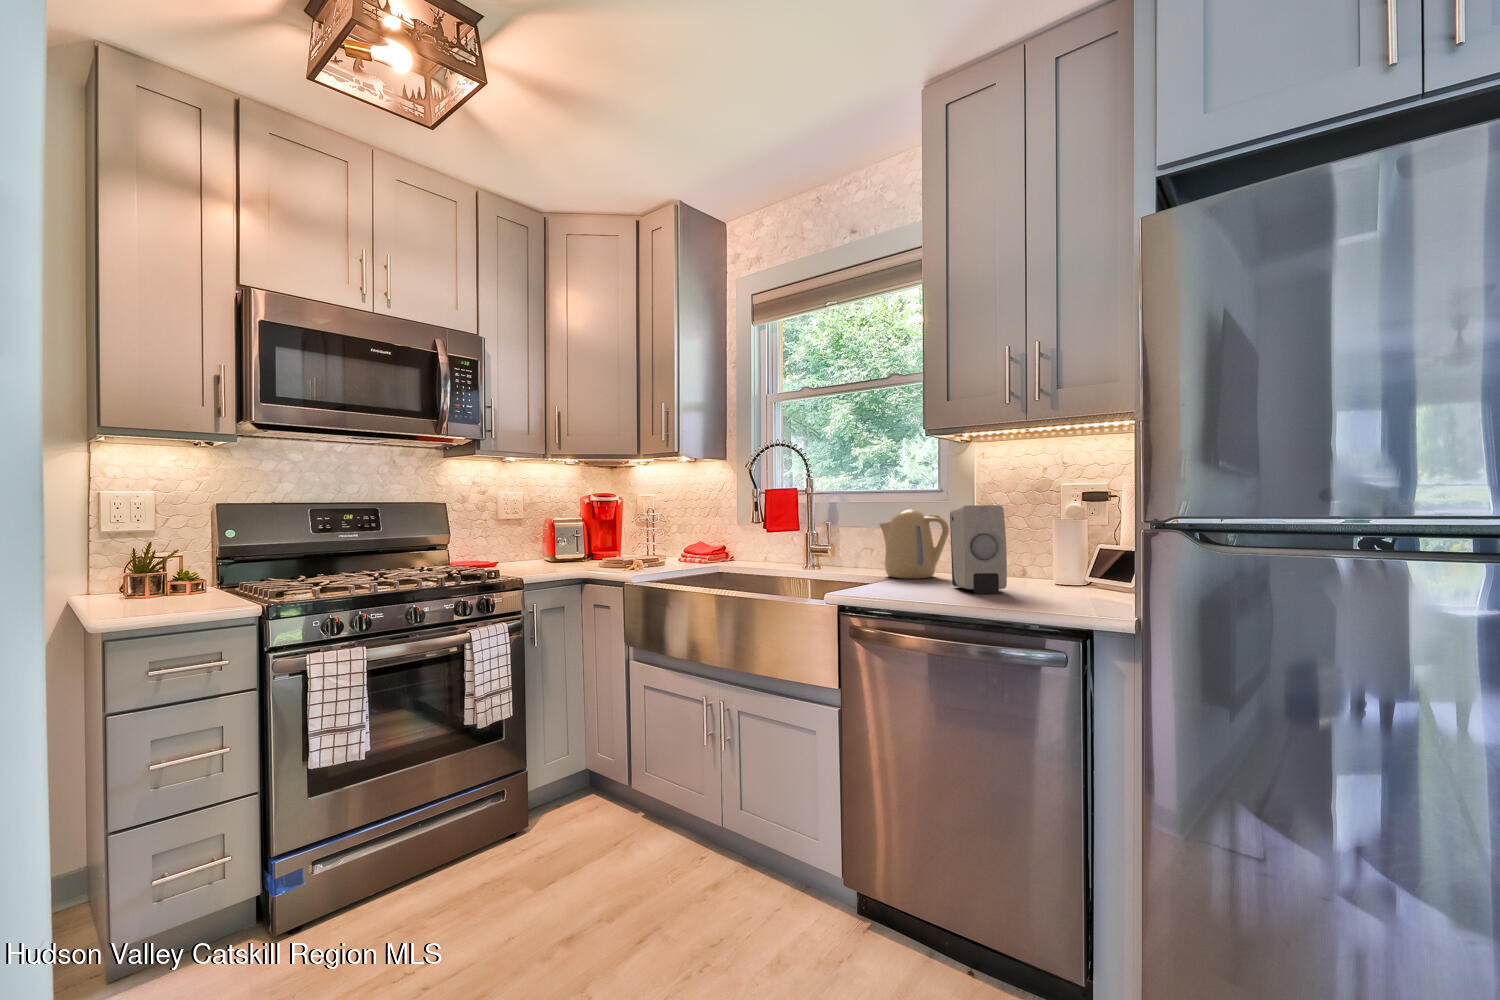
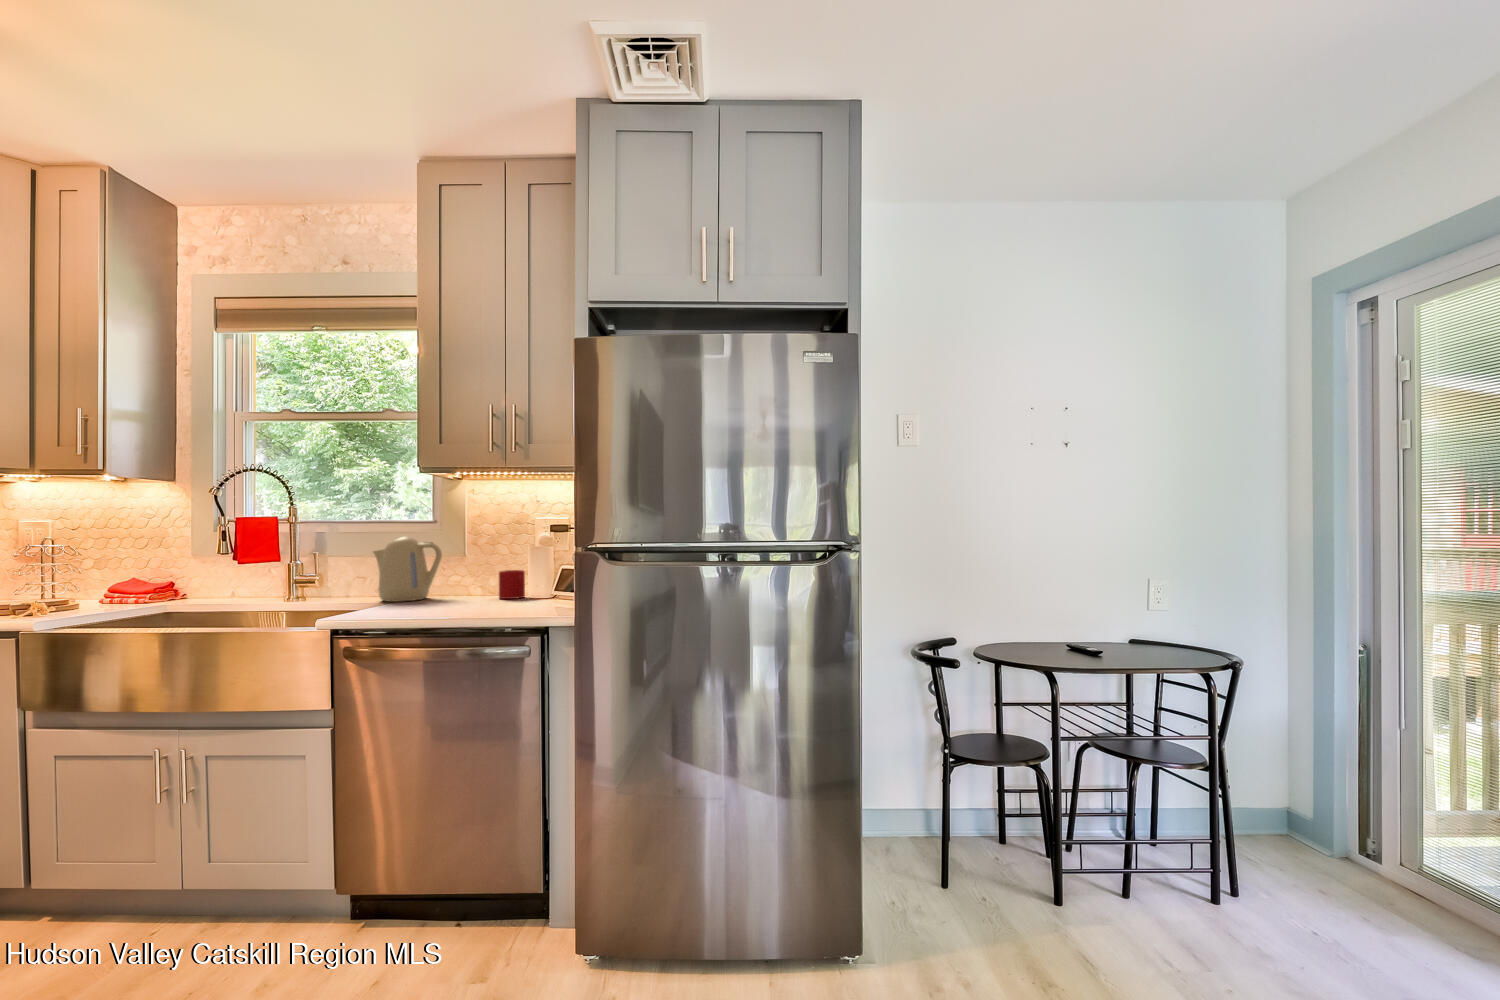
soap dispenser: present [950,505,1007,594] -> none [442,534,490,608]
mug: none [1015,551,1049,586] -> present [499,570,525,599]

